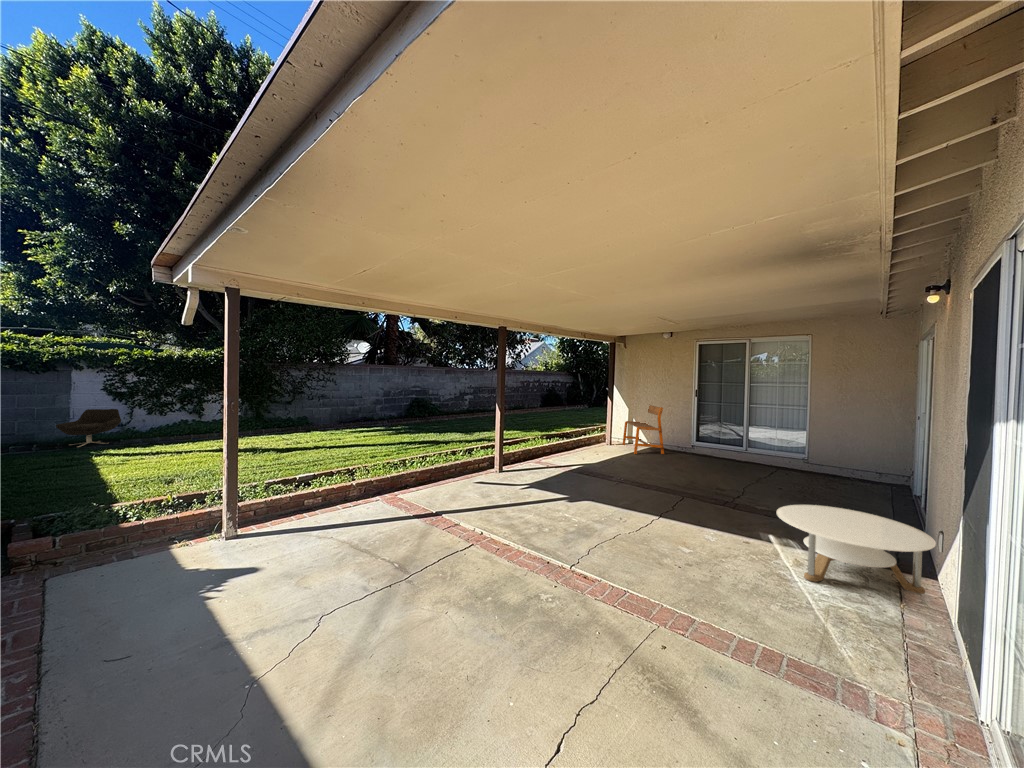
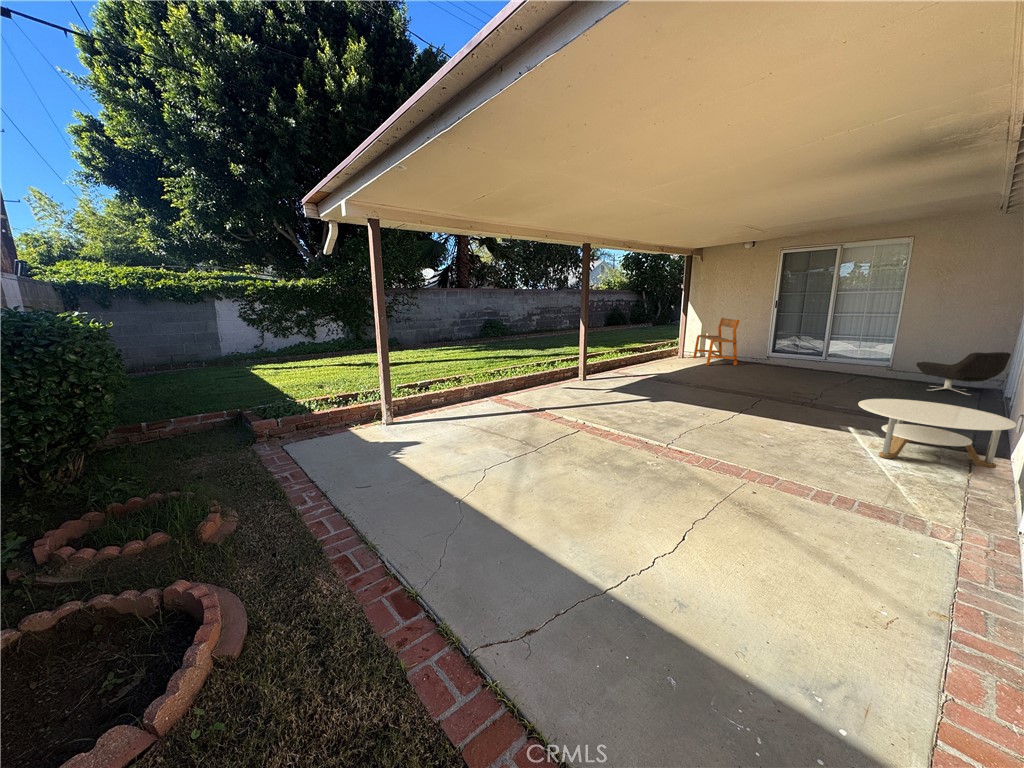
lounge chair: present [56,409,121,447] -> present [916,352,1011,395]

